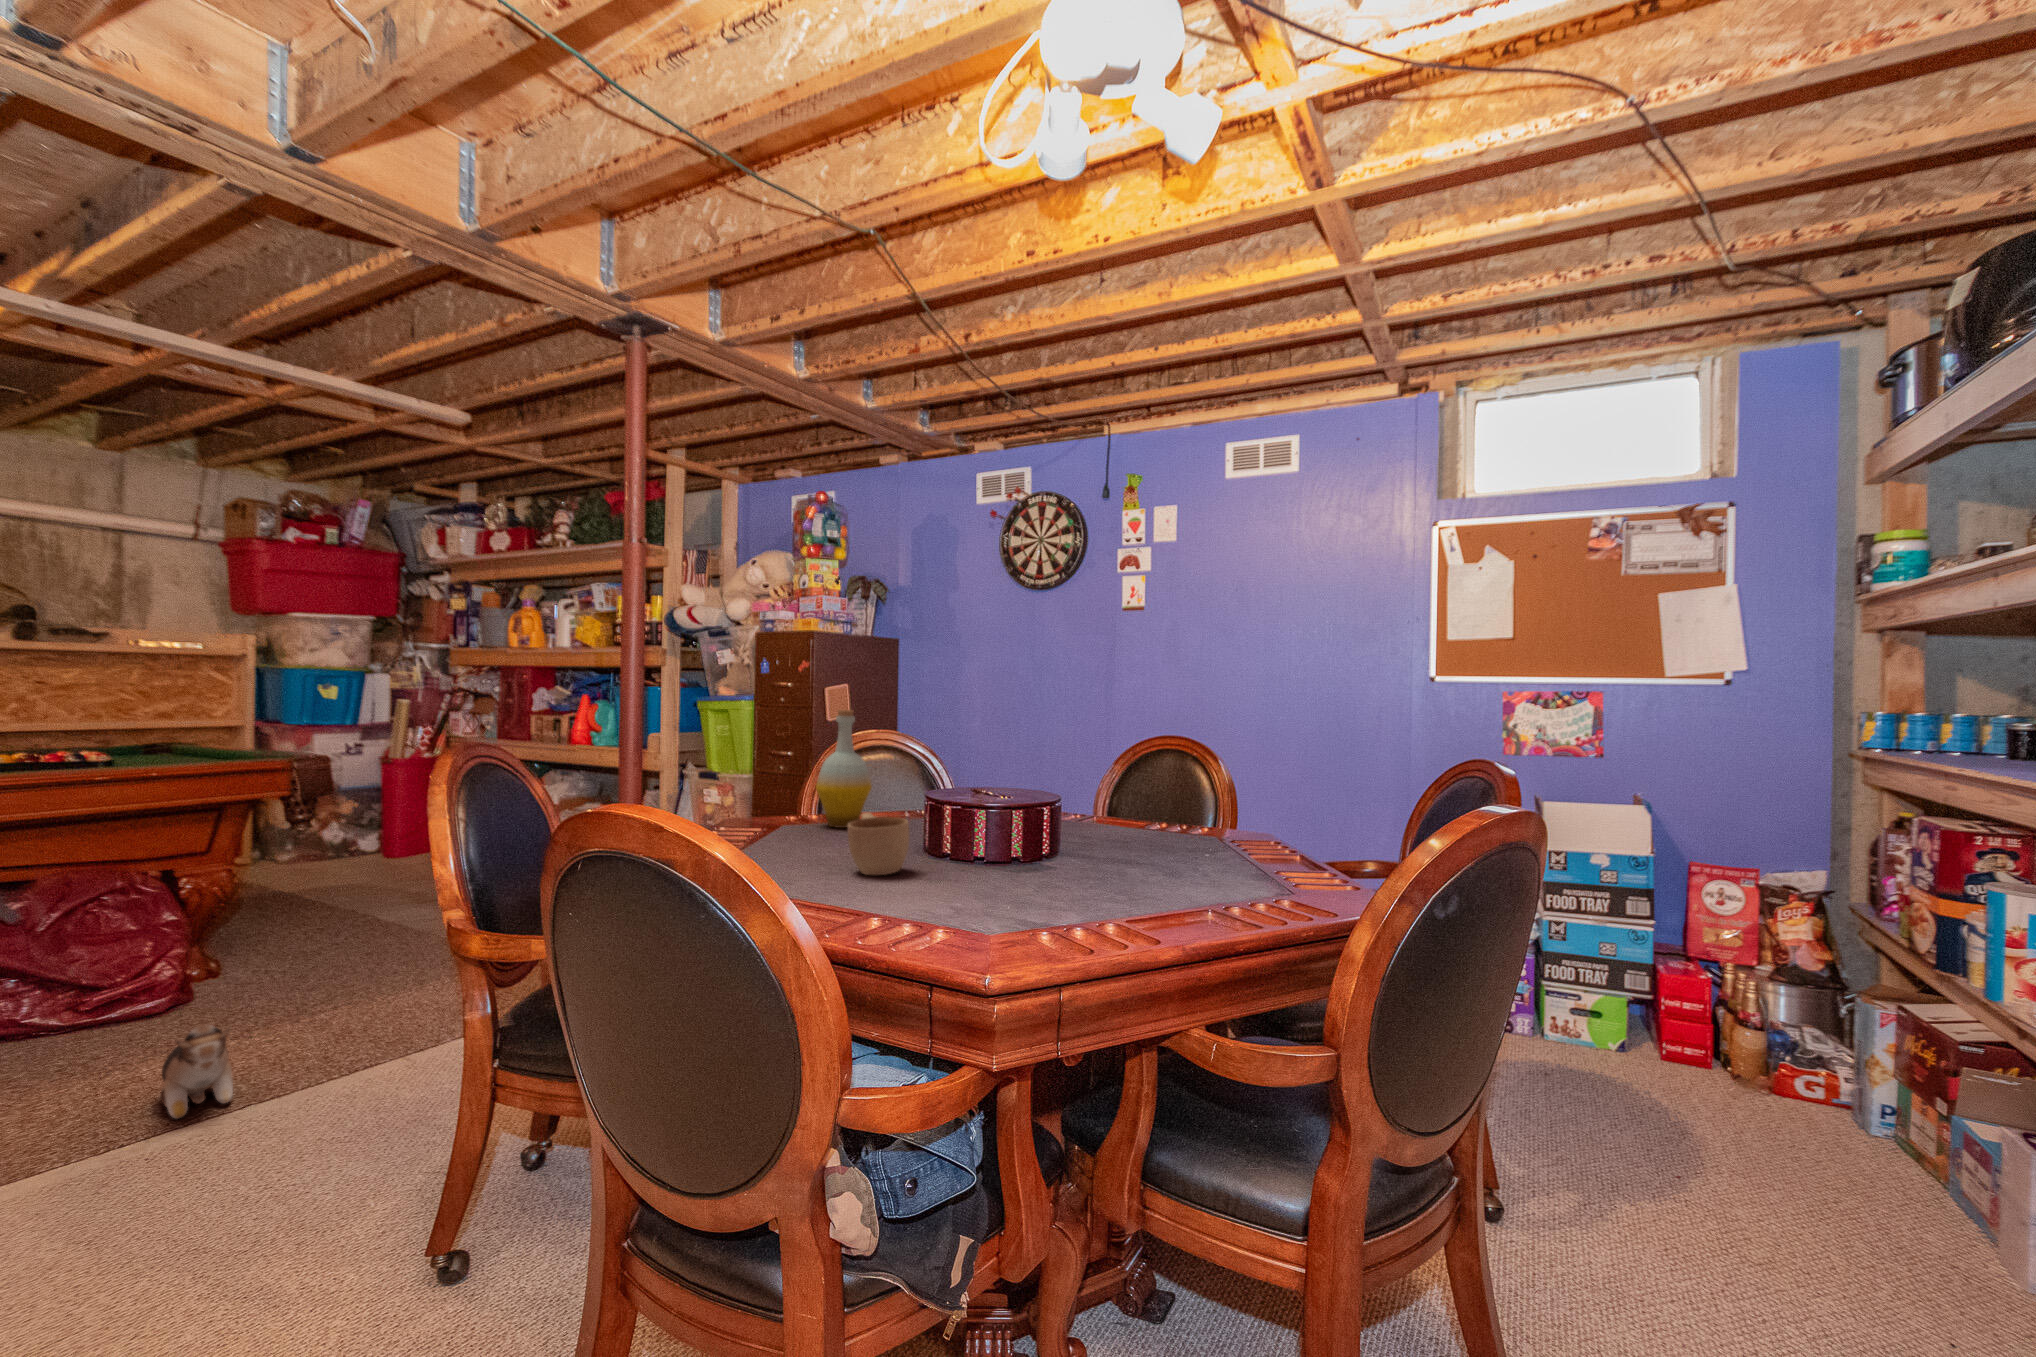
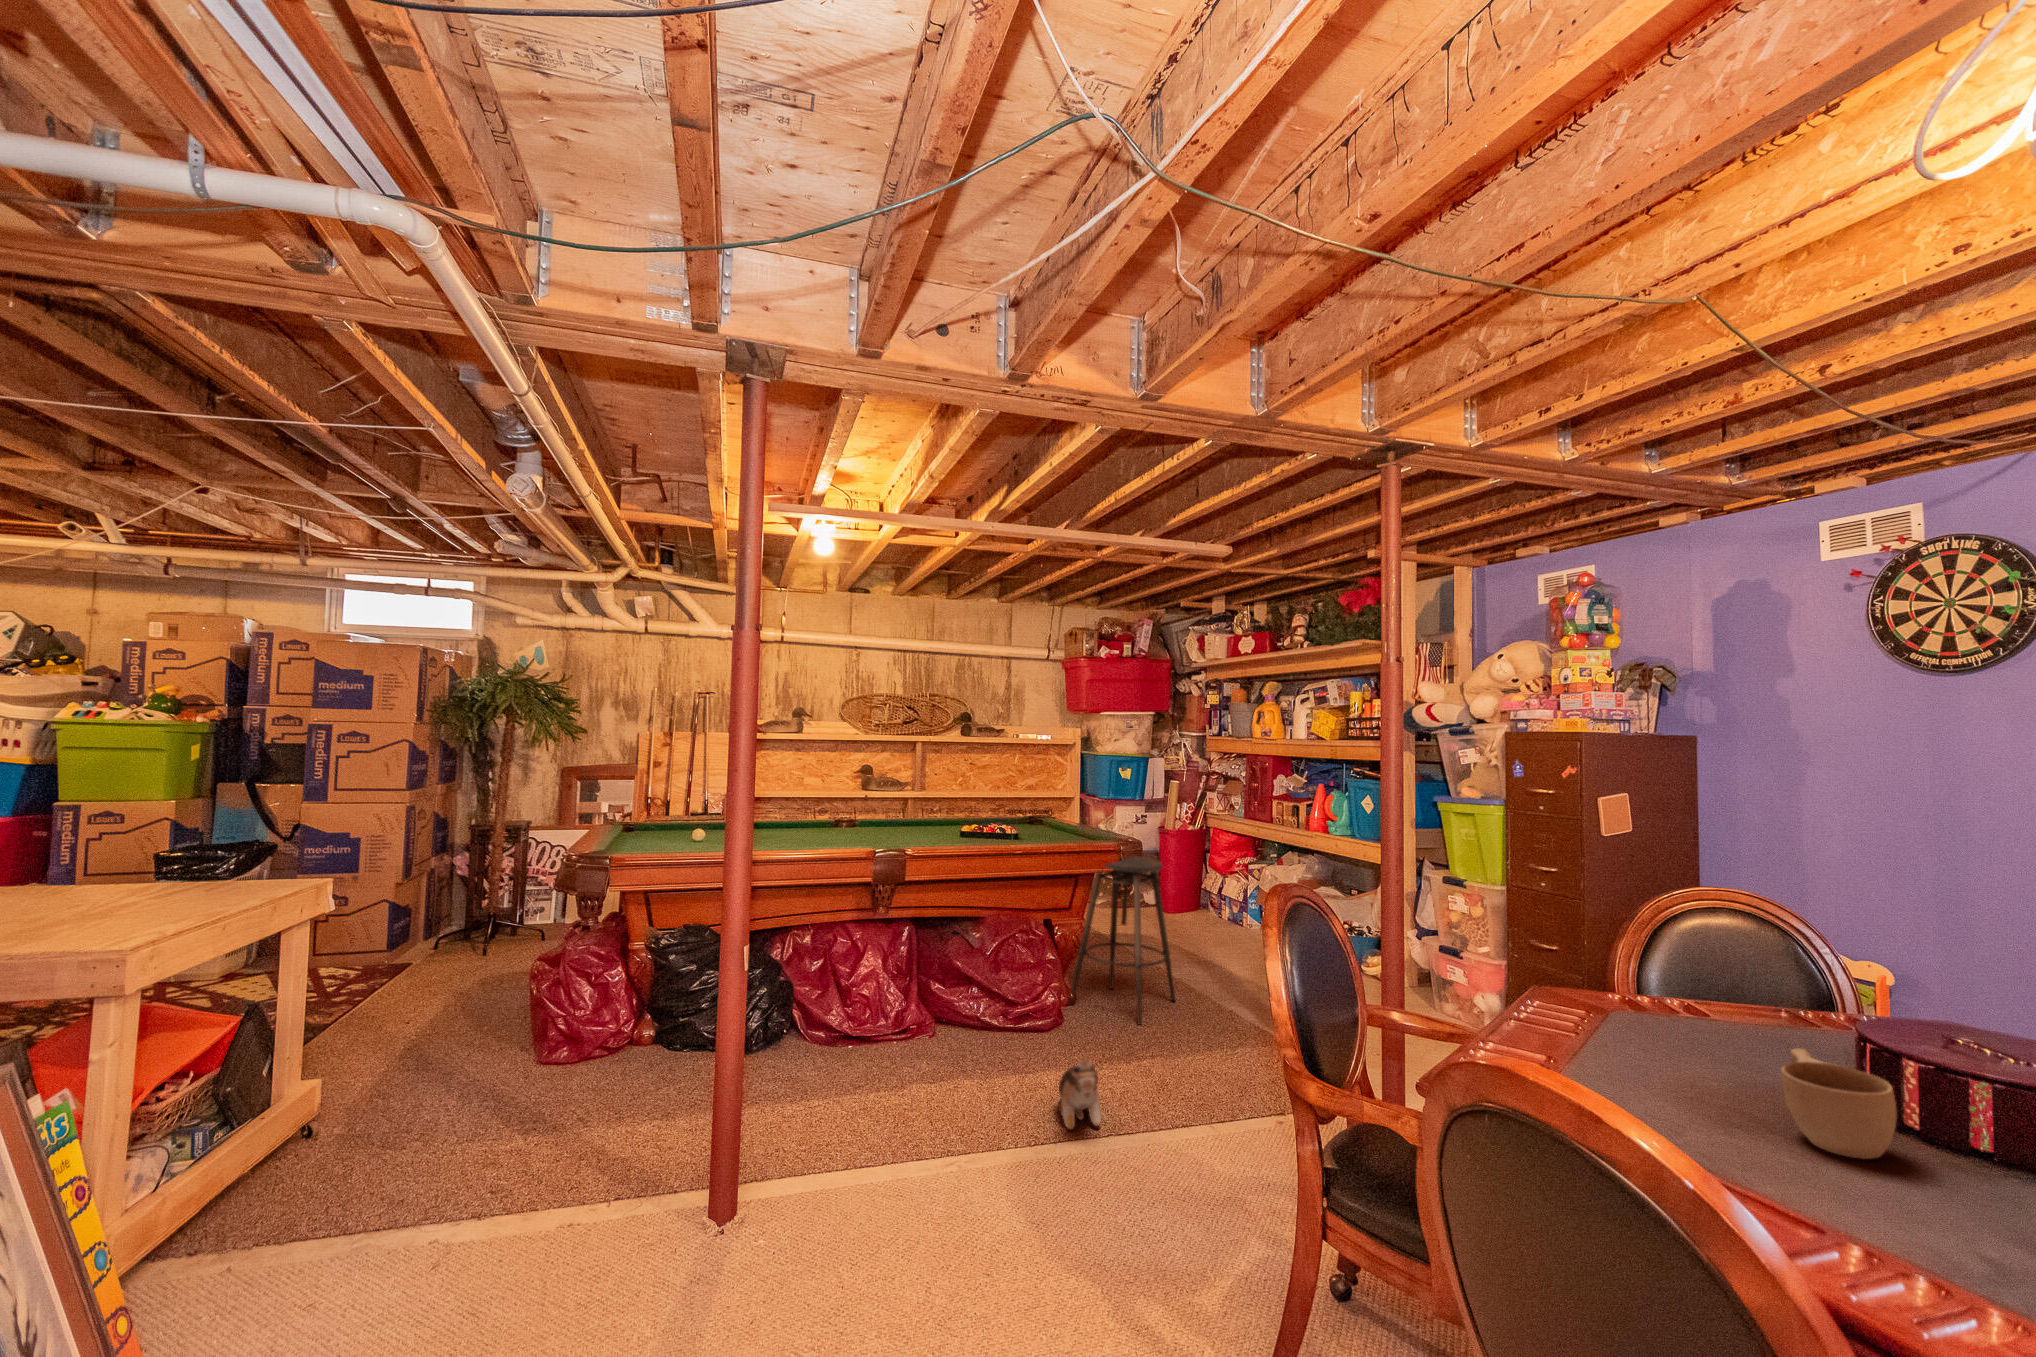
bottle: present [816,710,872,828] -> none [1668,875,1756,1029]
stool: none [205,781,380,983] -> present [1069,855,1175,1024]

